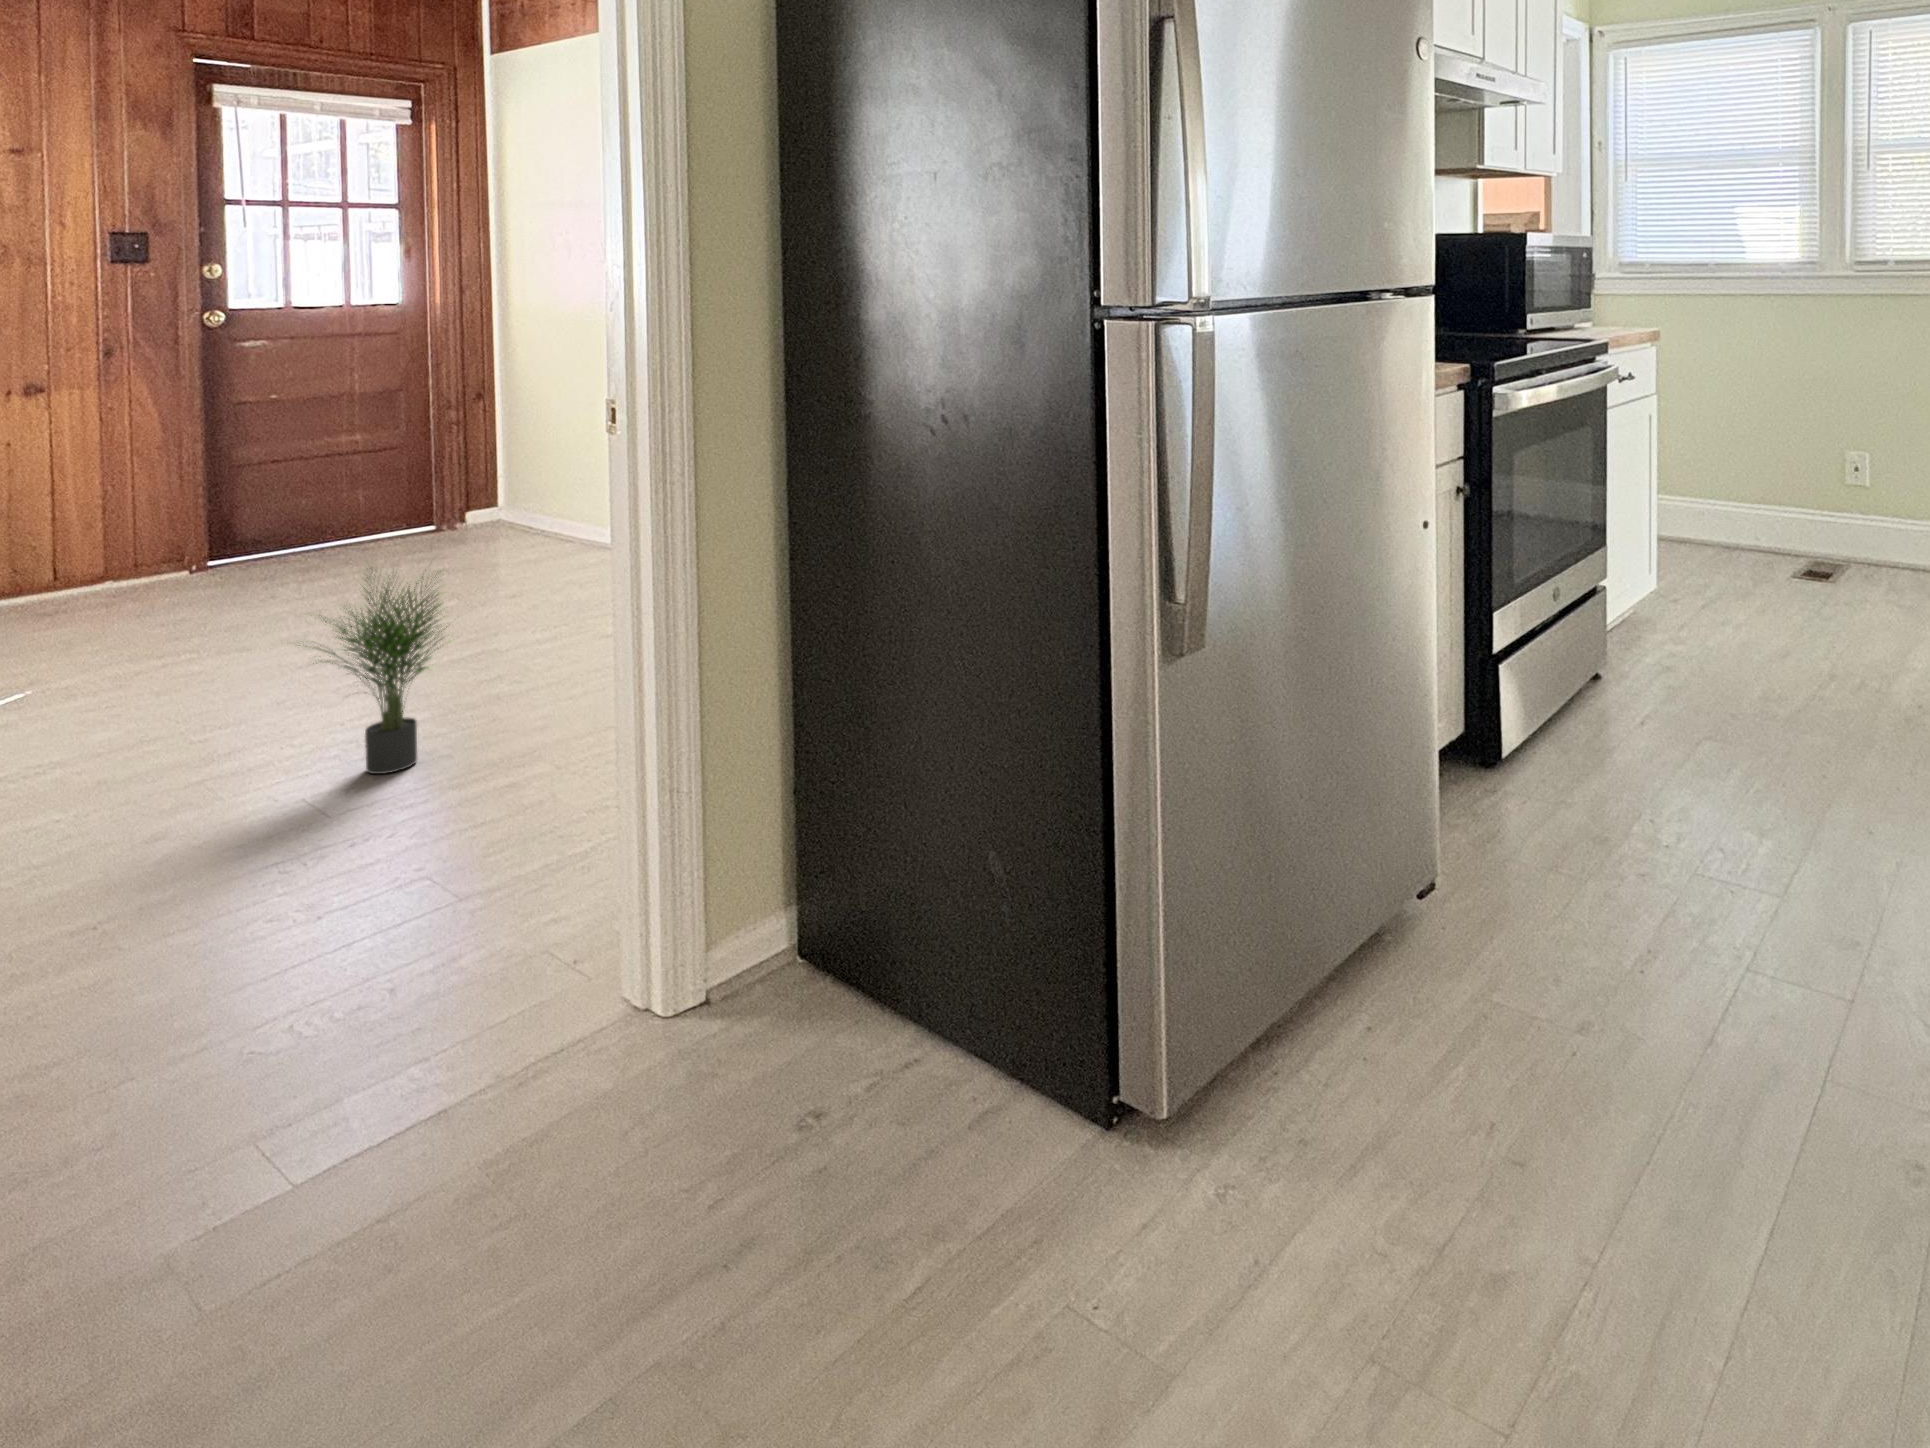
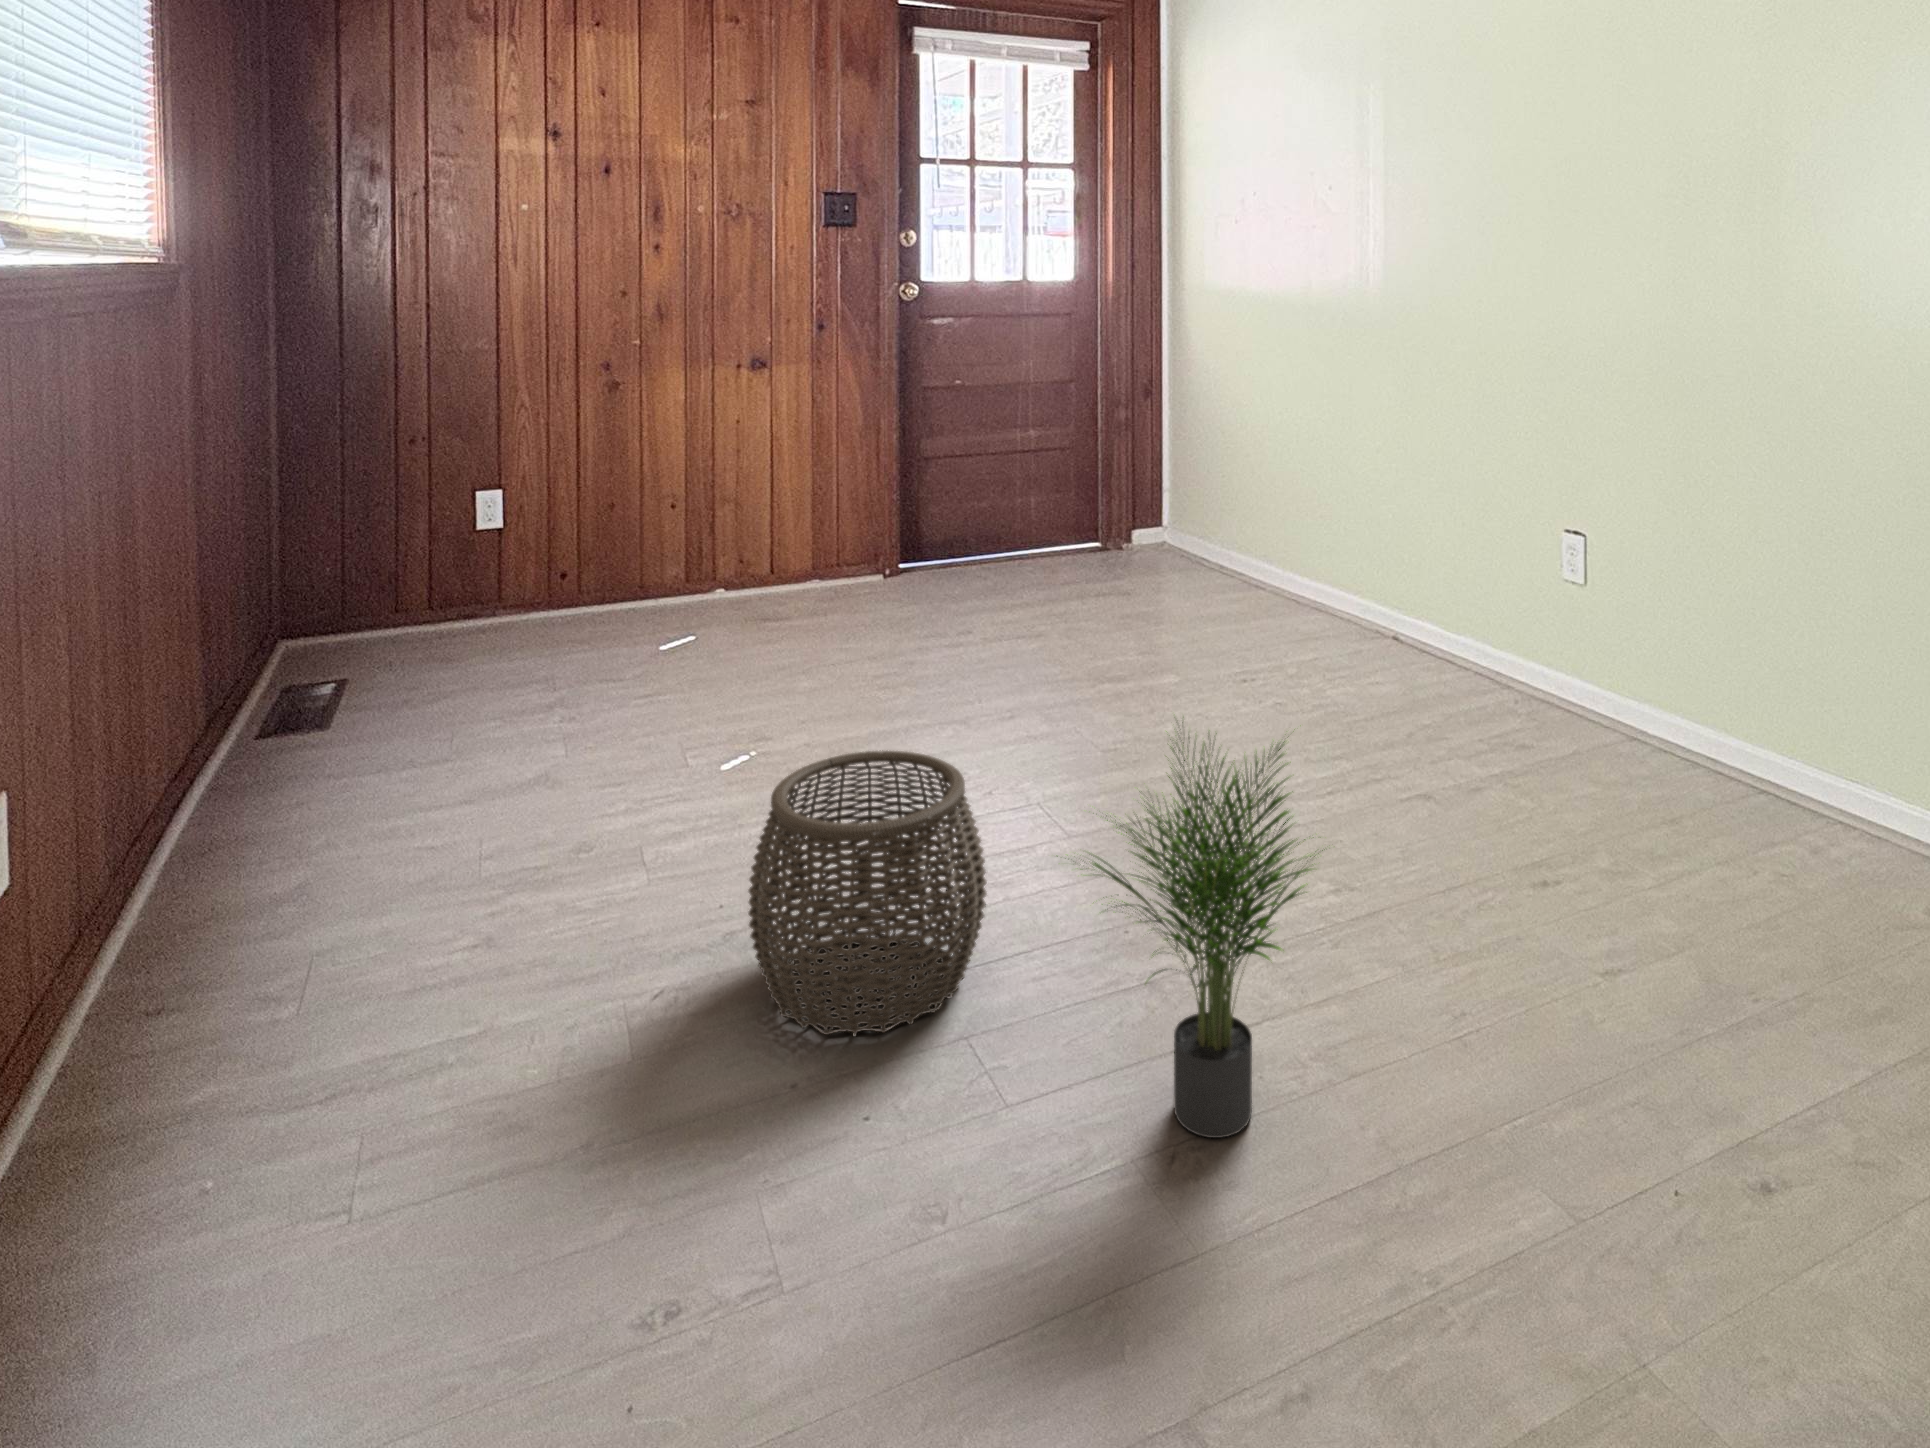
woven basket: none [48,627,248,791] -> present [748,750,987,1036]

